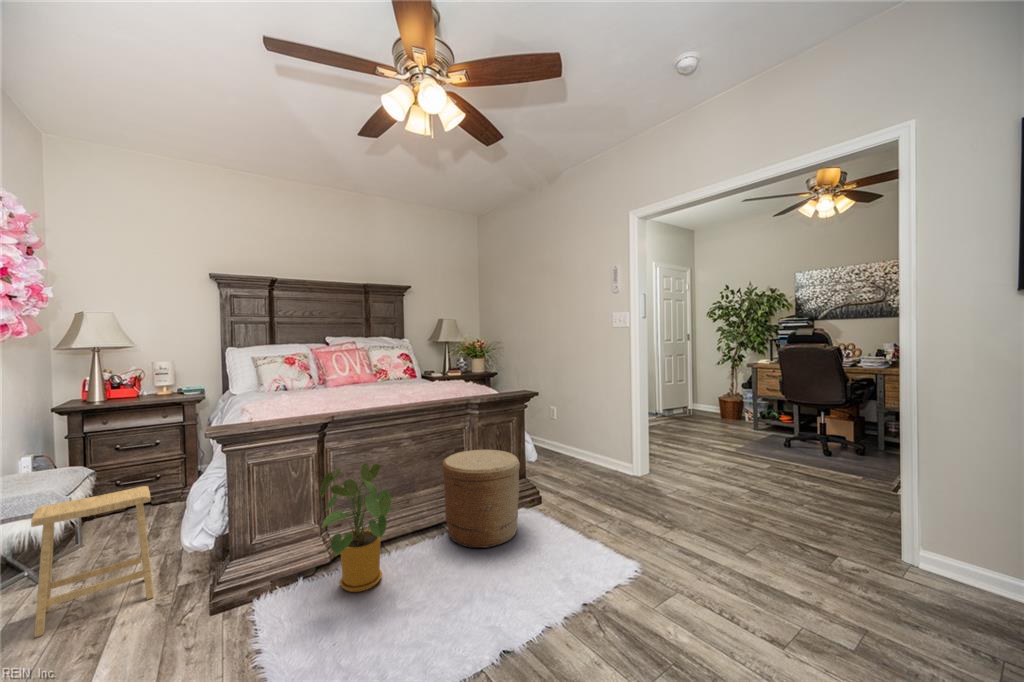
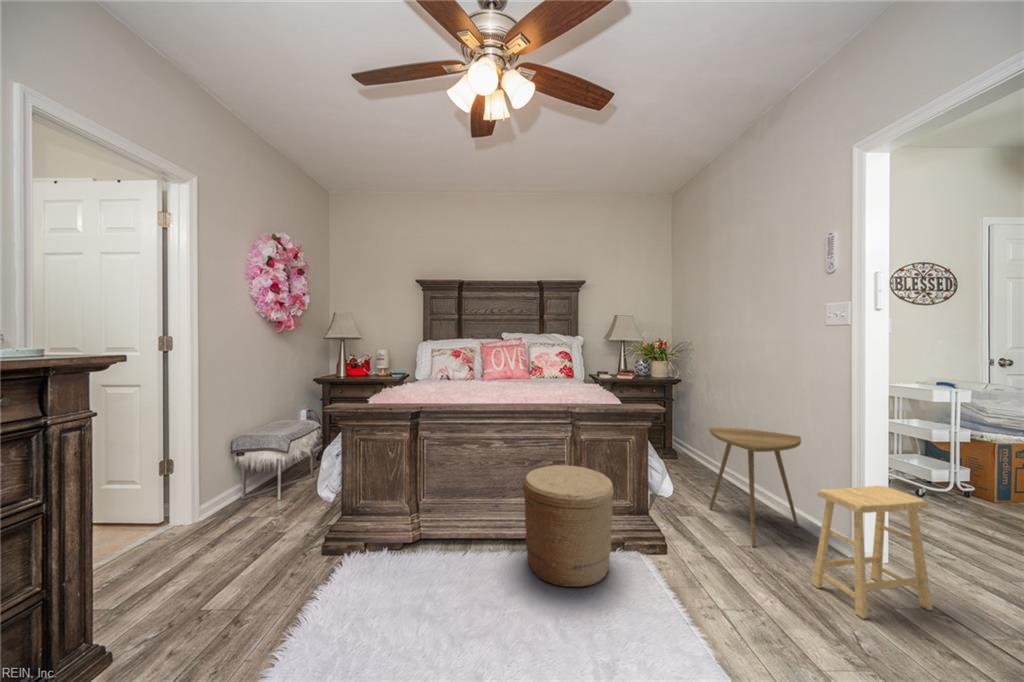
side table: none [546,404,605,485] -> present [709,427,801,547]
house plant: present [319,463,396,592] -> none [370,457,460,584]
footstool: present [31,486,154,637] -> present [812,486,933,619]

